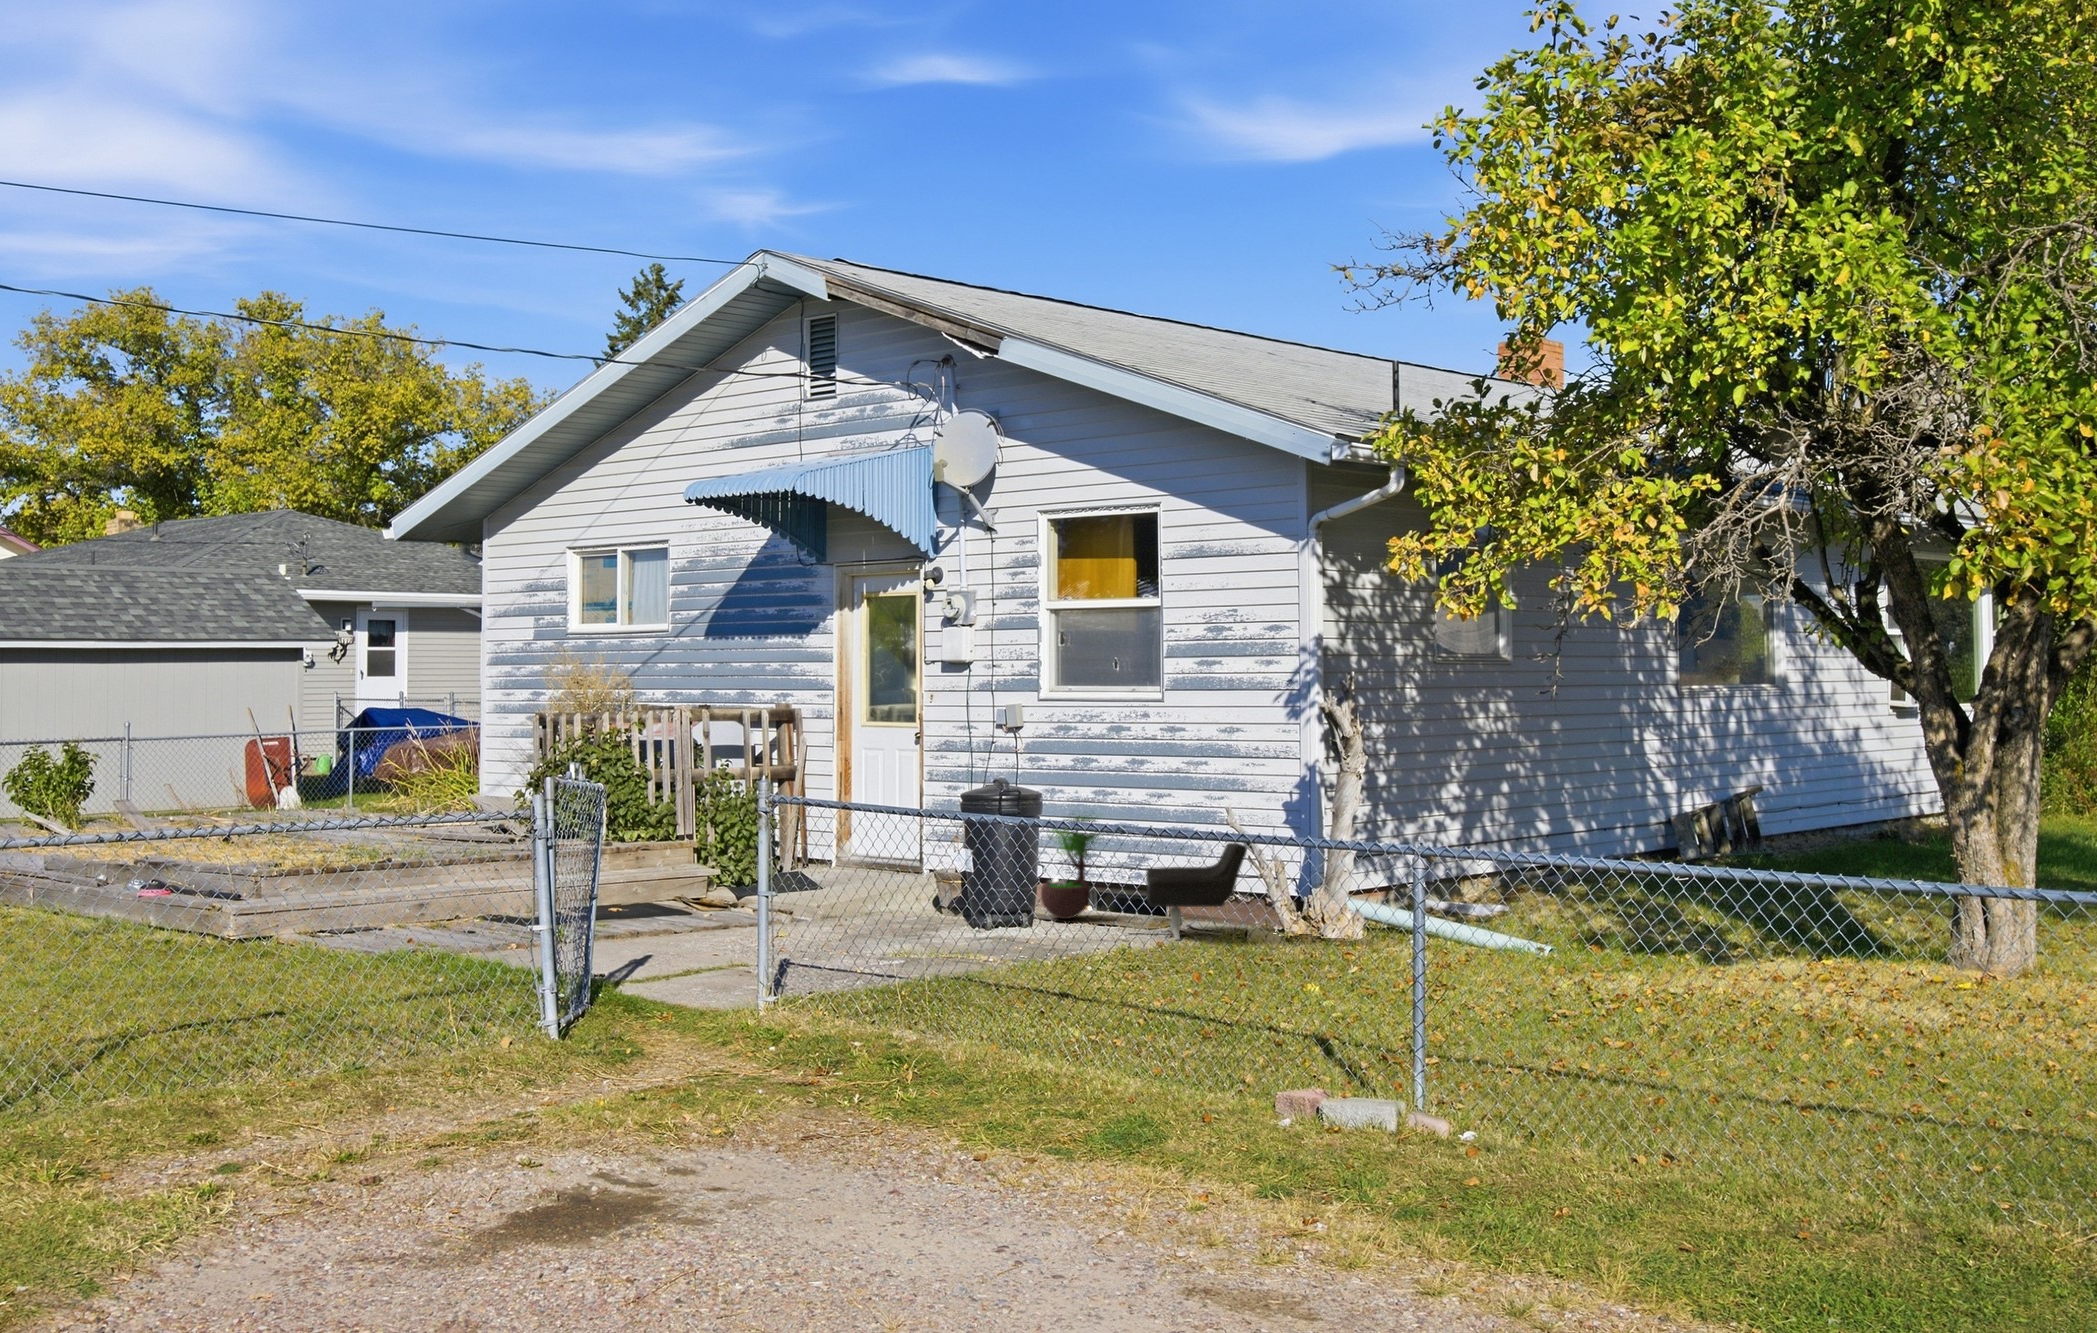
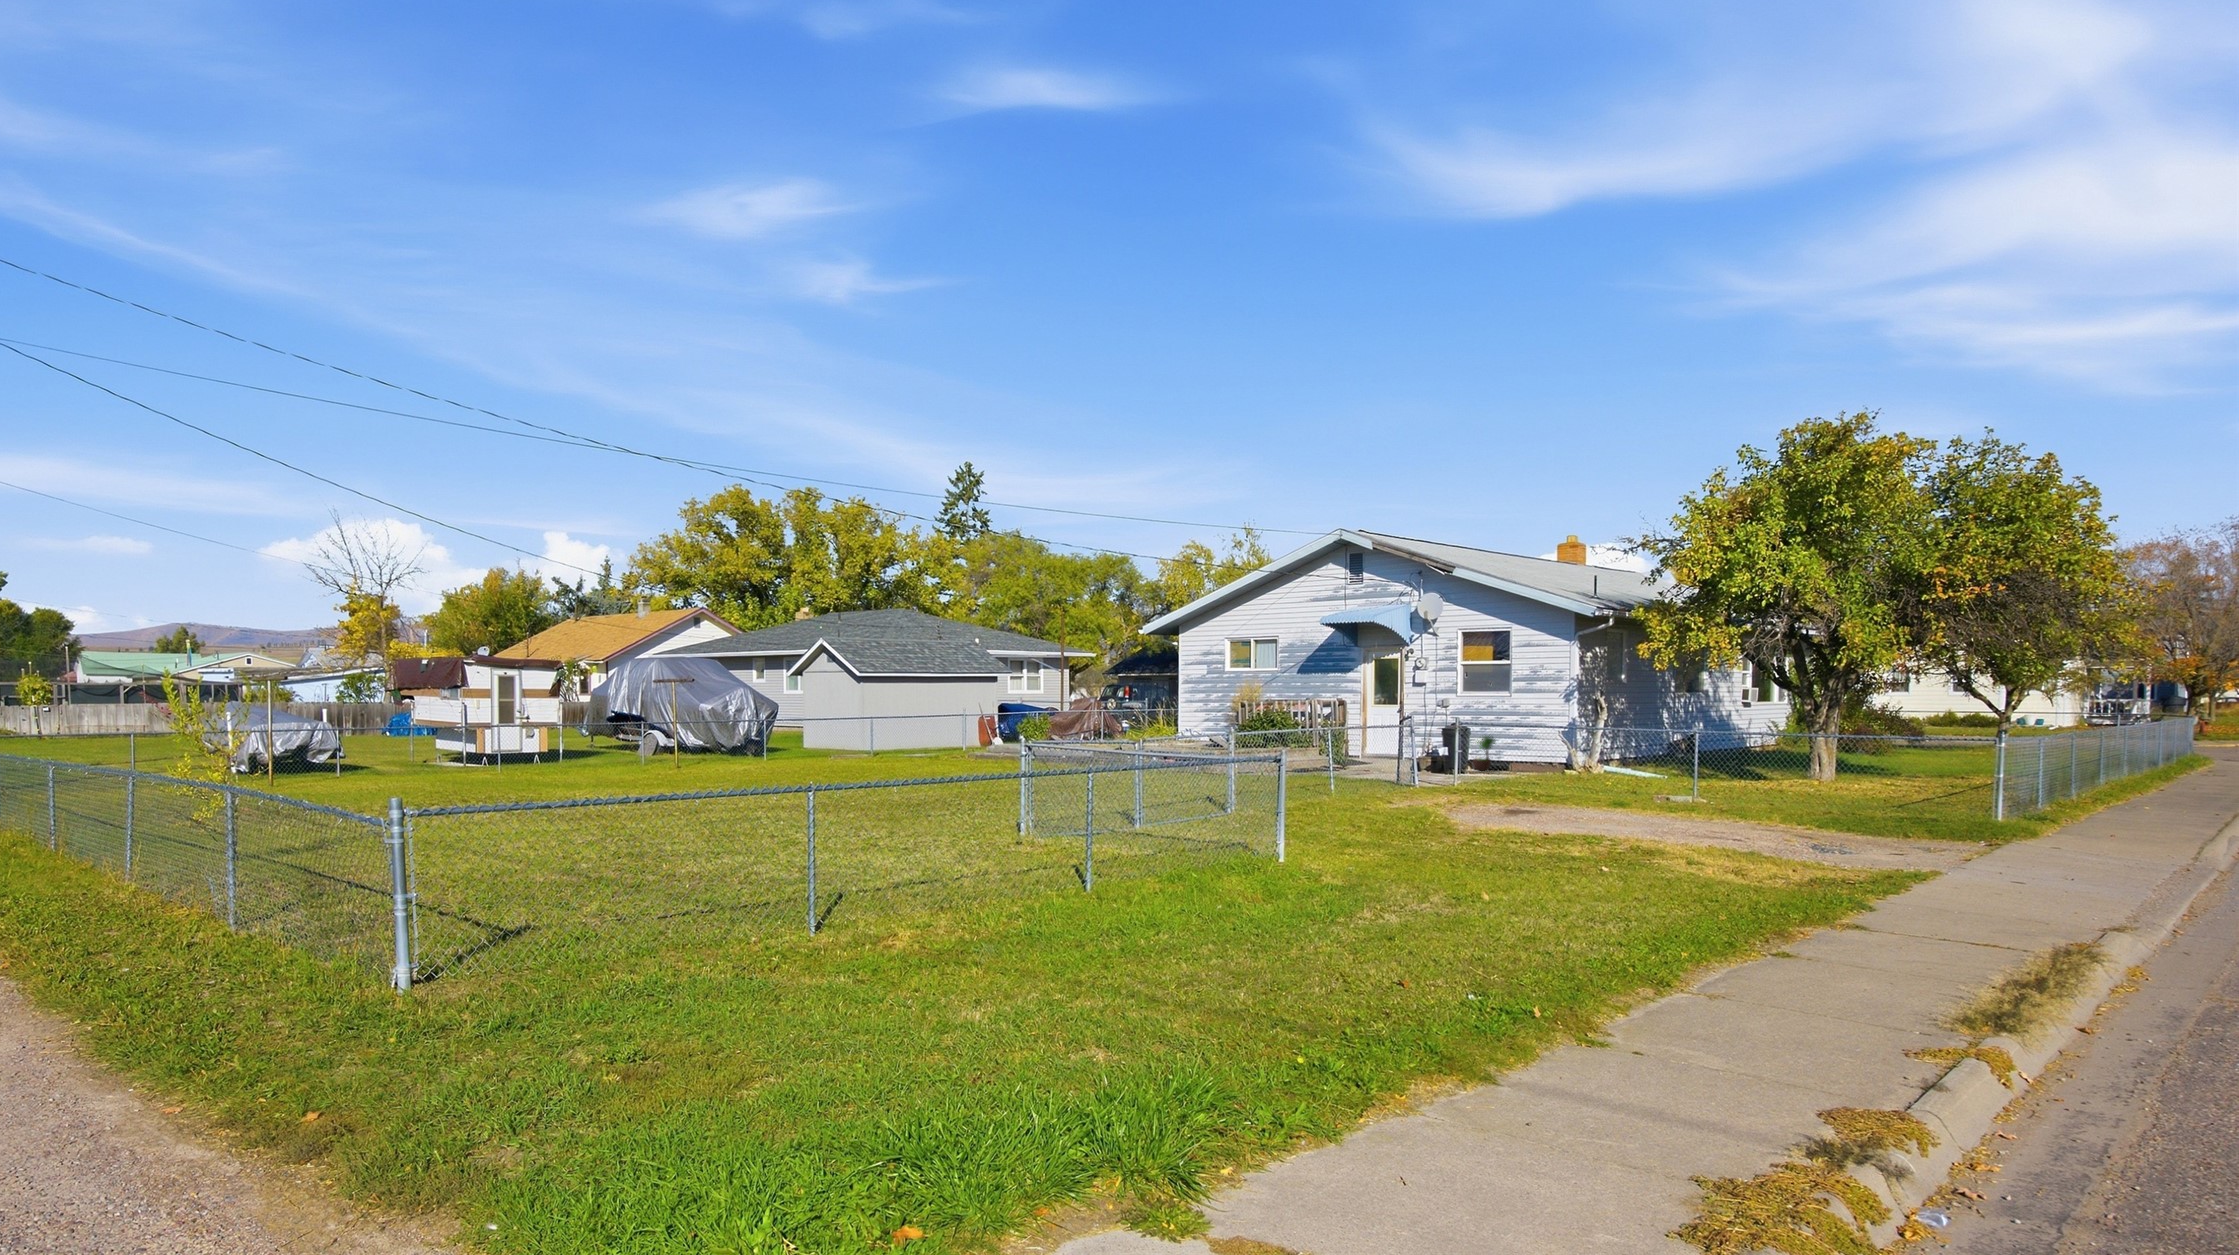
lounge chair: present [1146,843,1247,940] -> none [1512,742,1554,775]

